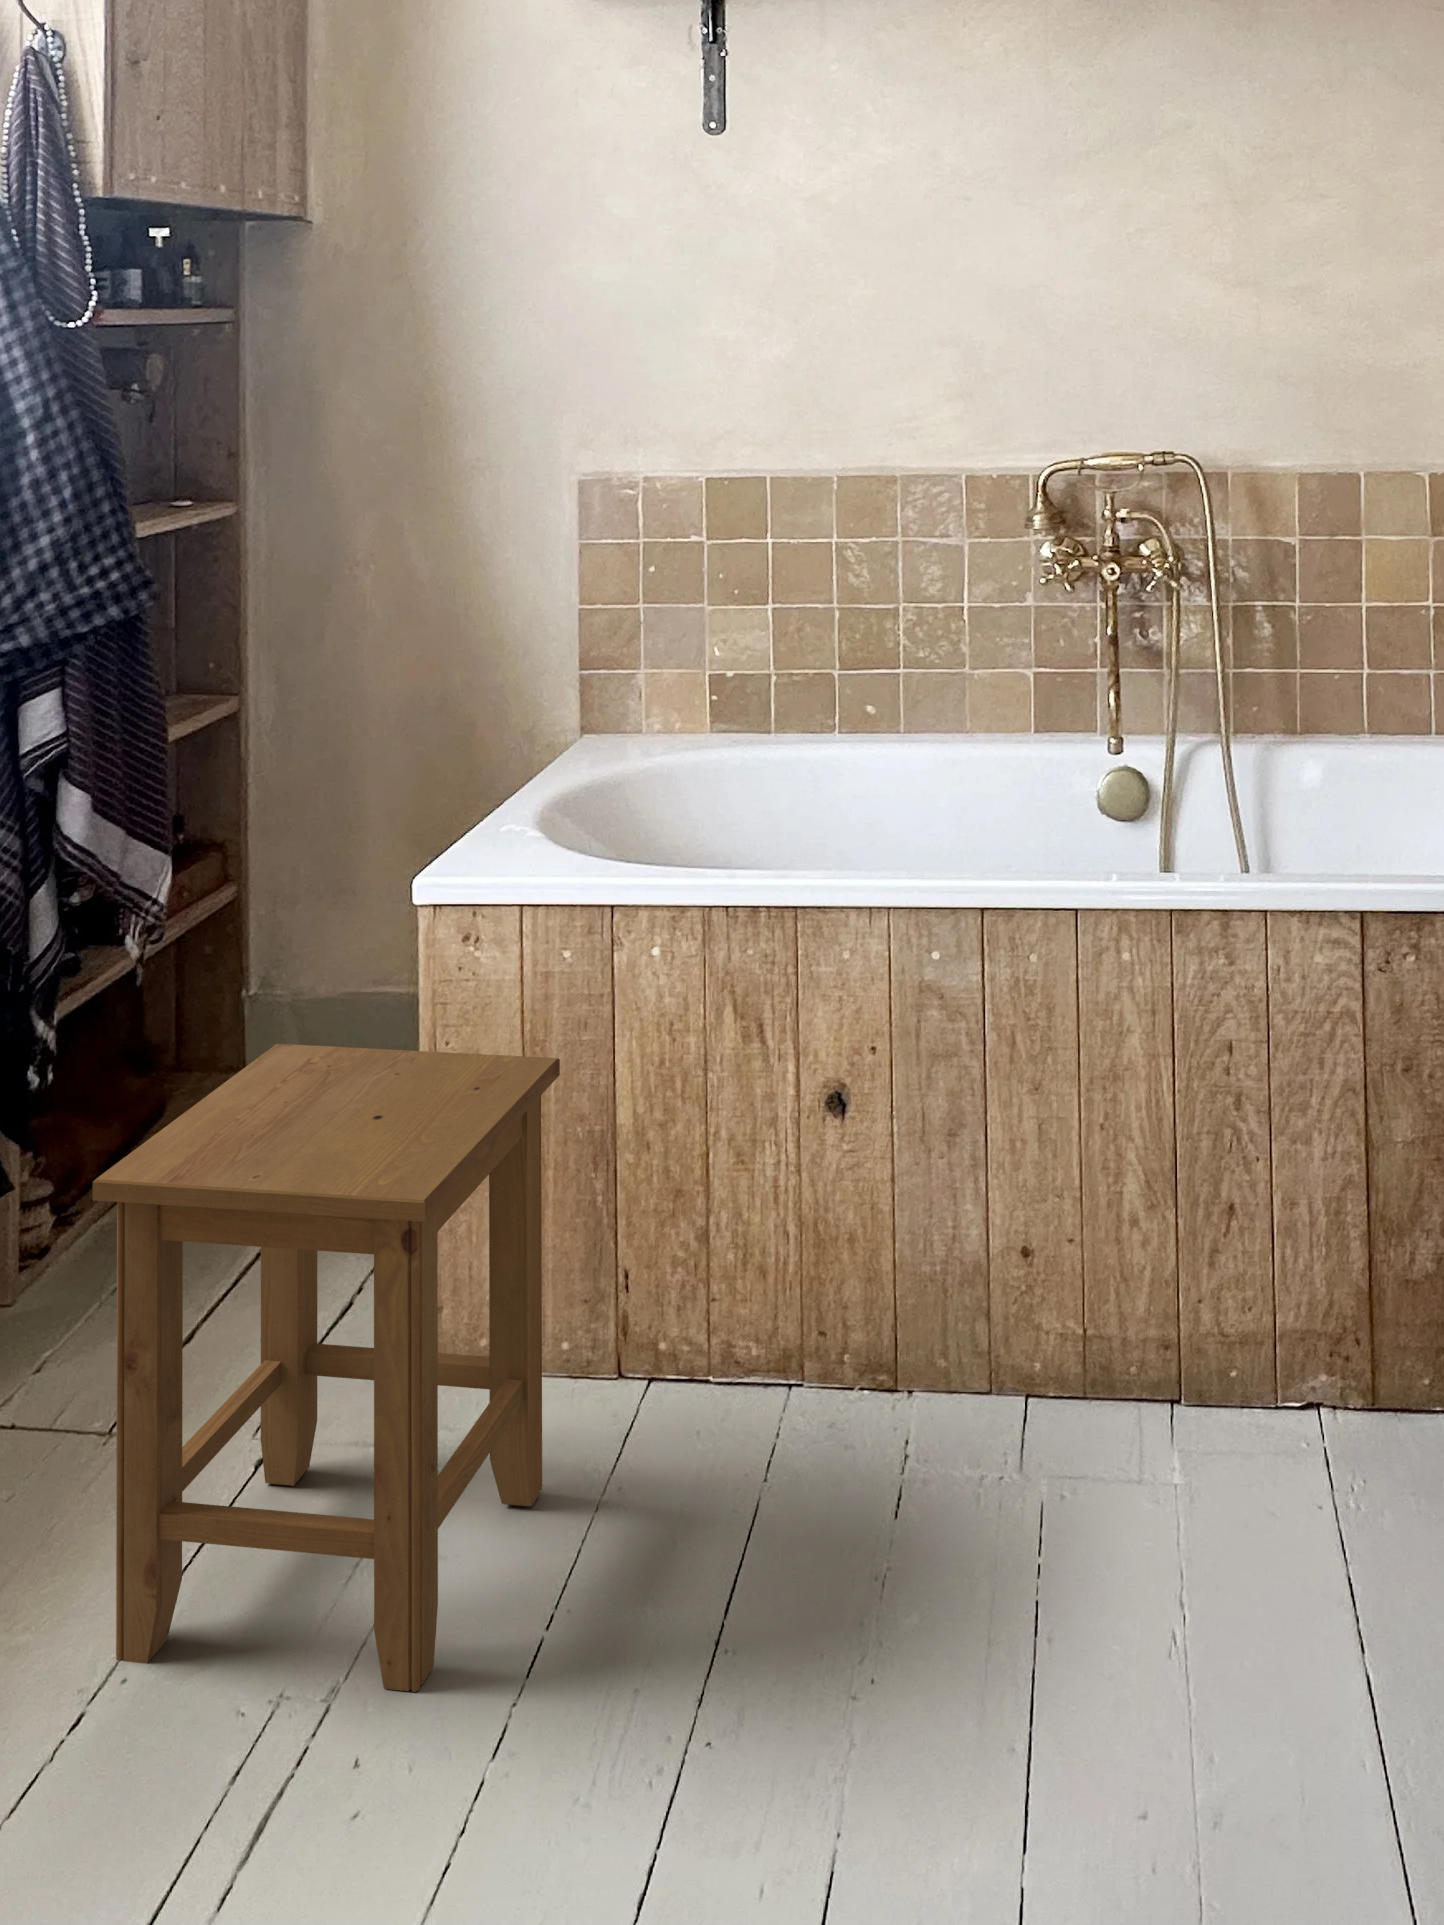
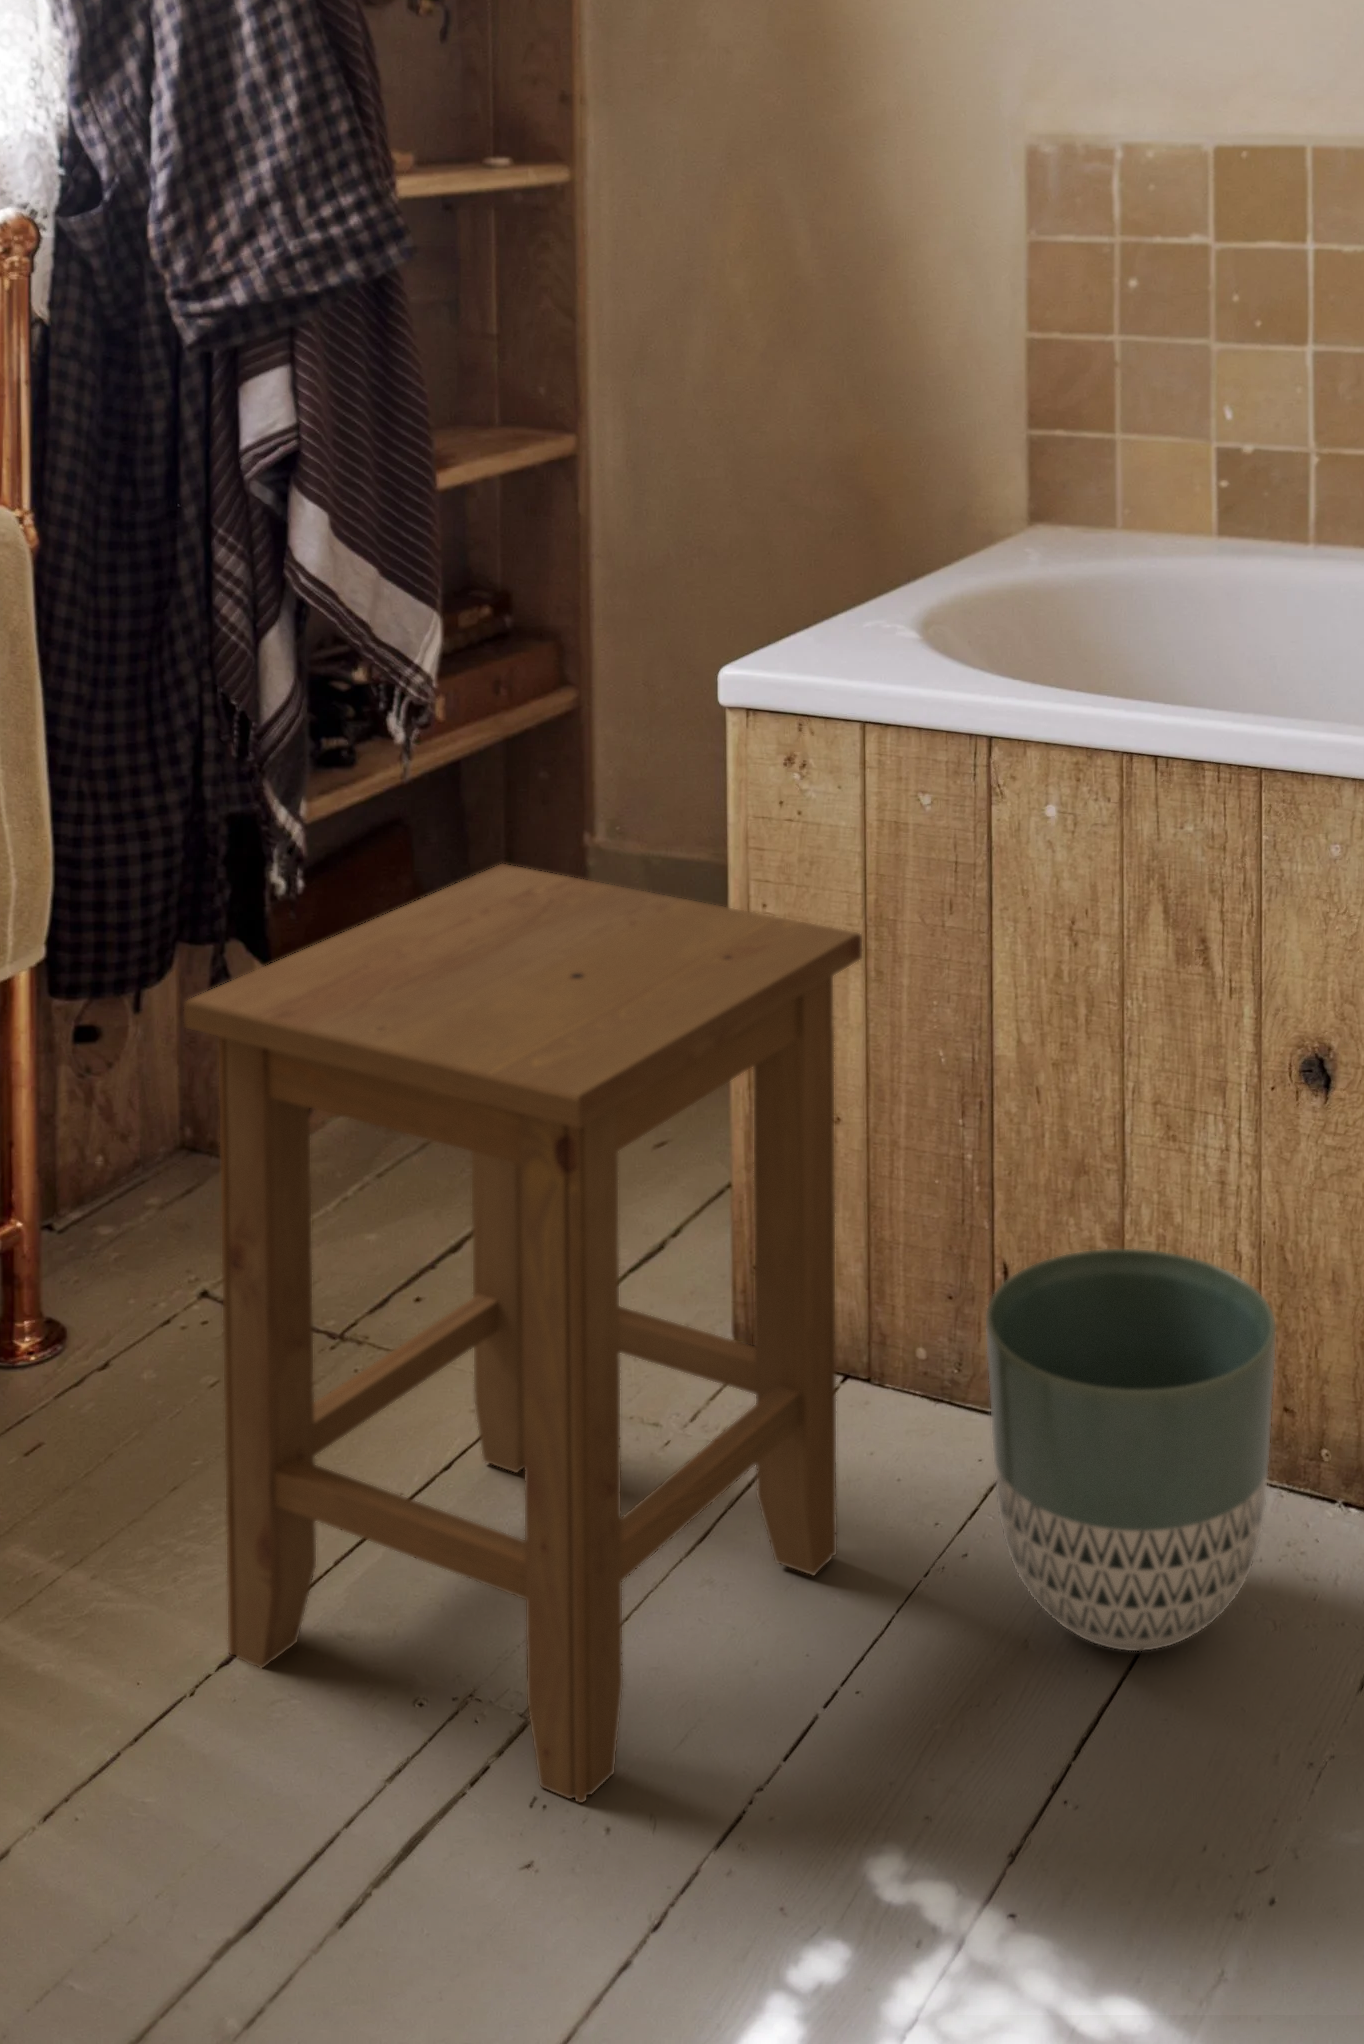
planter: none [652,1239,838,1506] -> present [986,1249,1276,1651]

